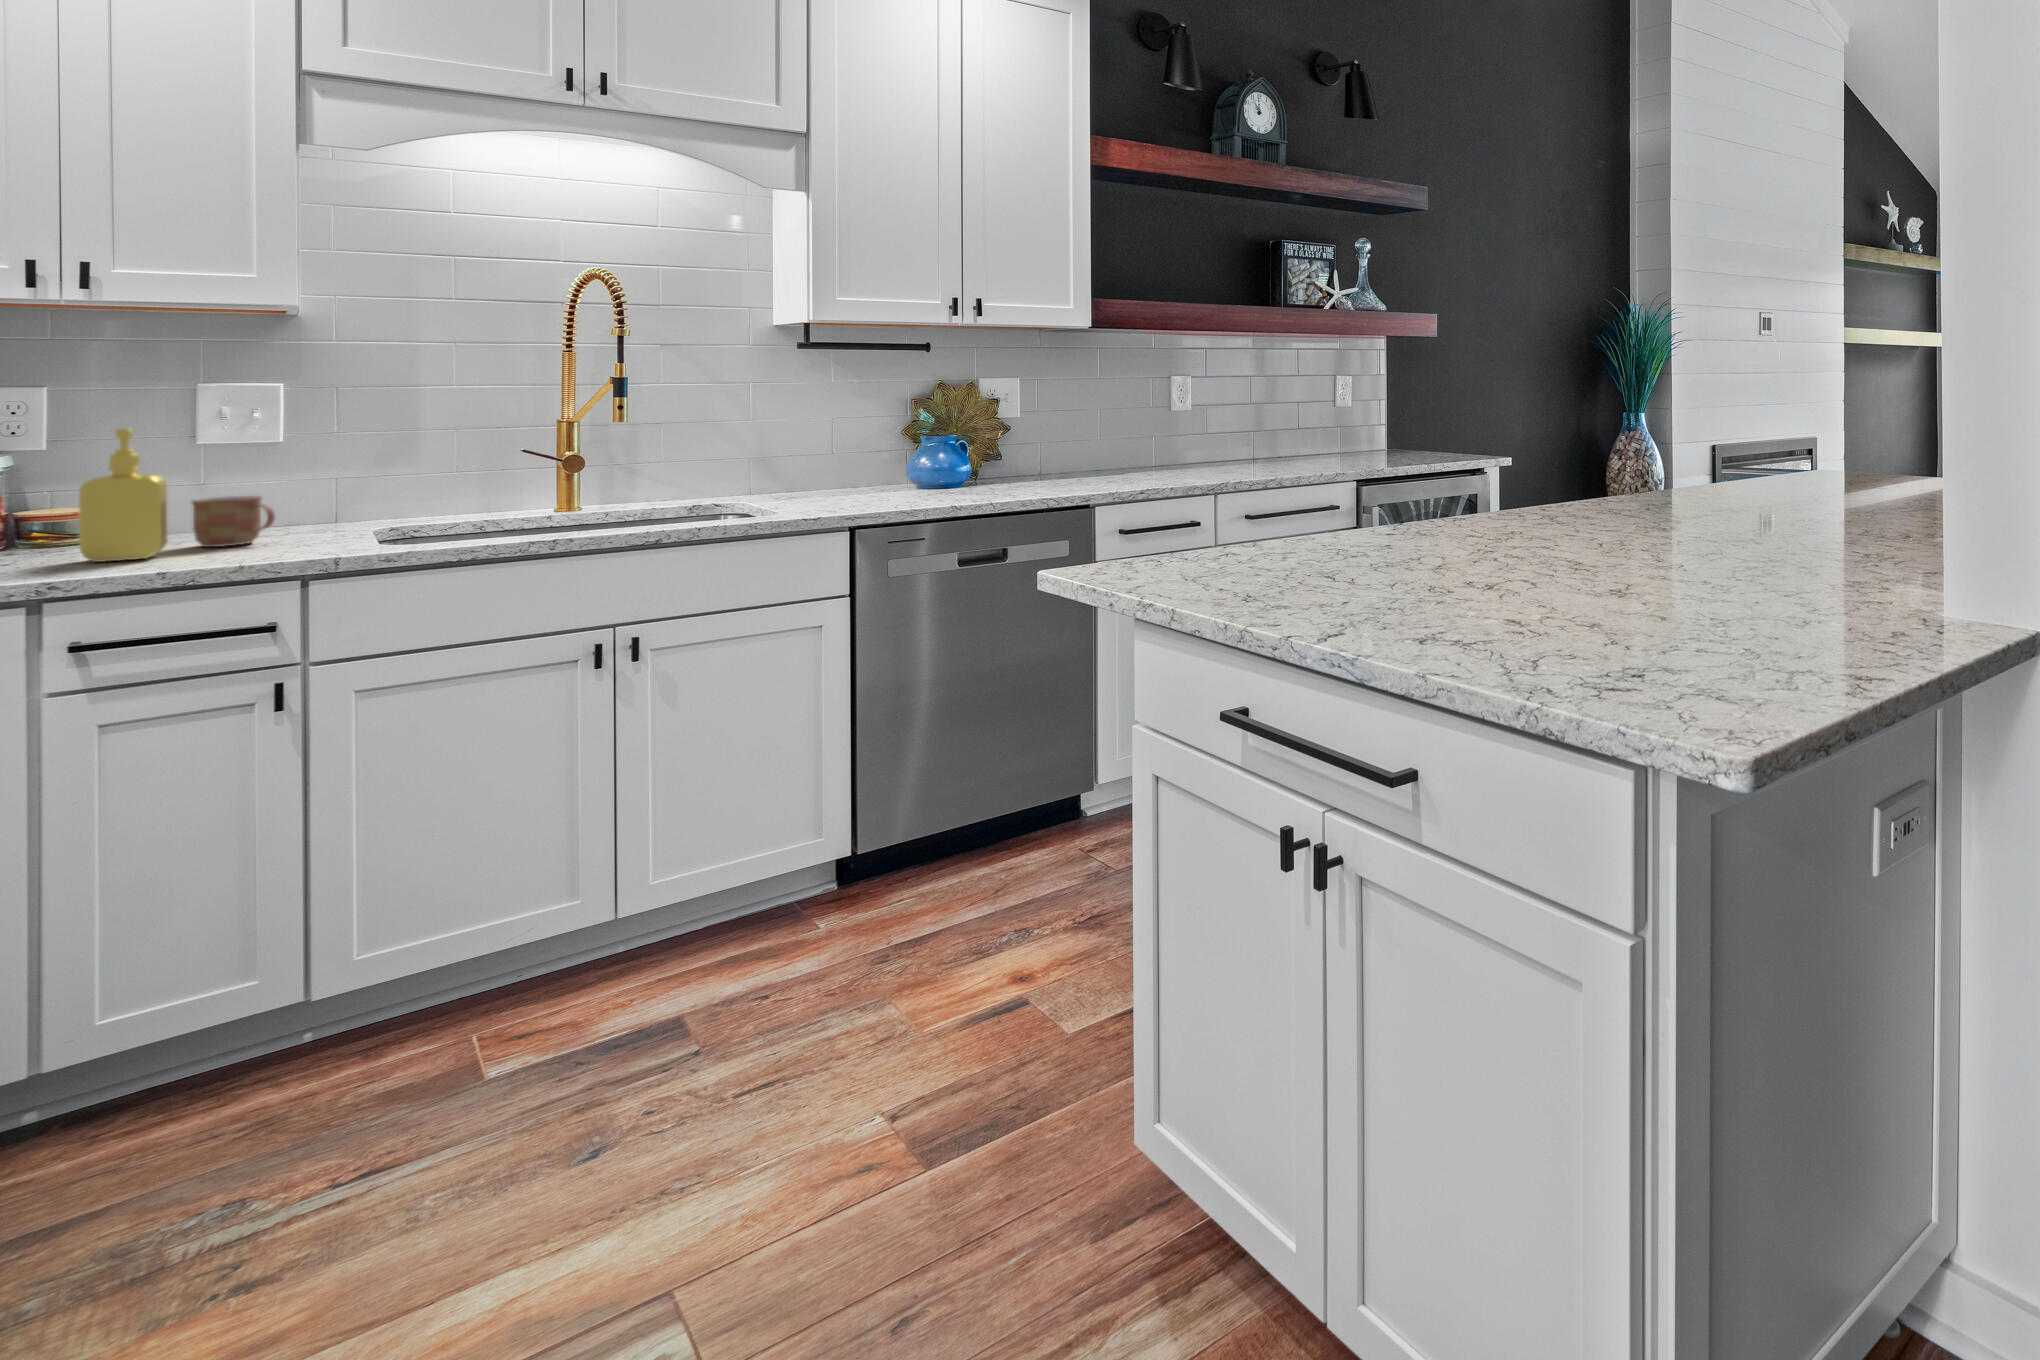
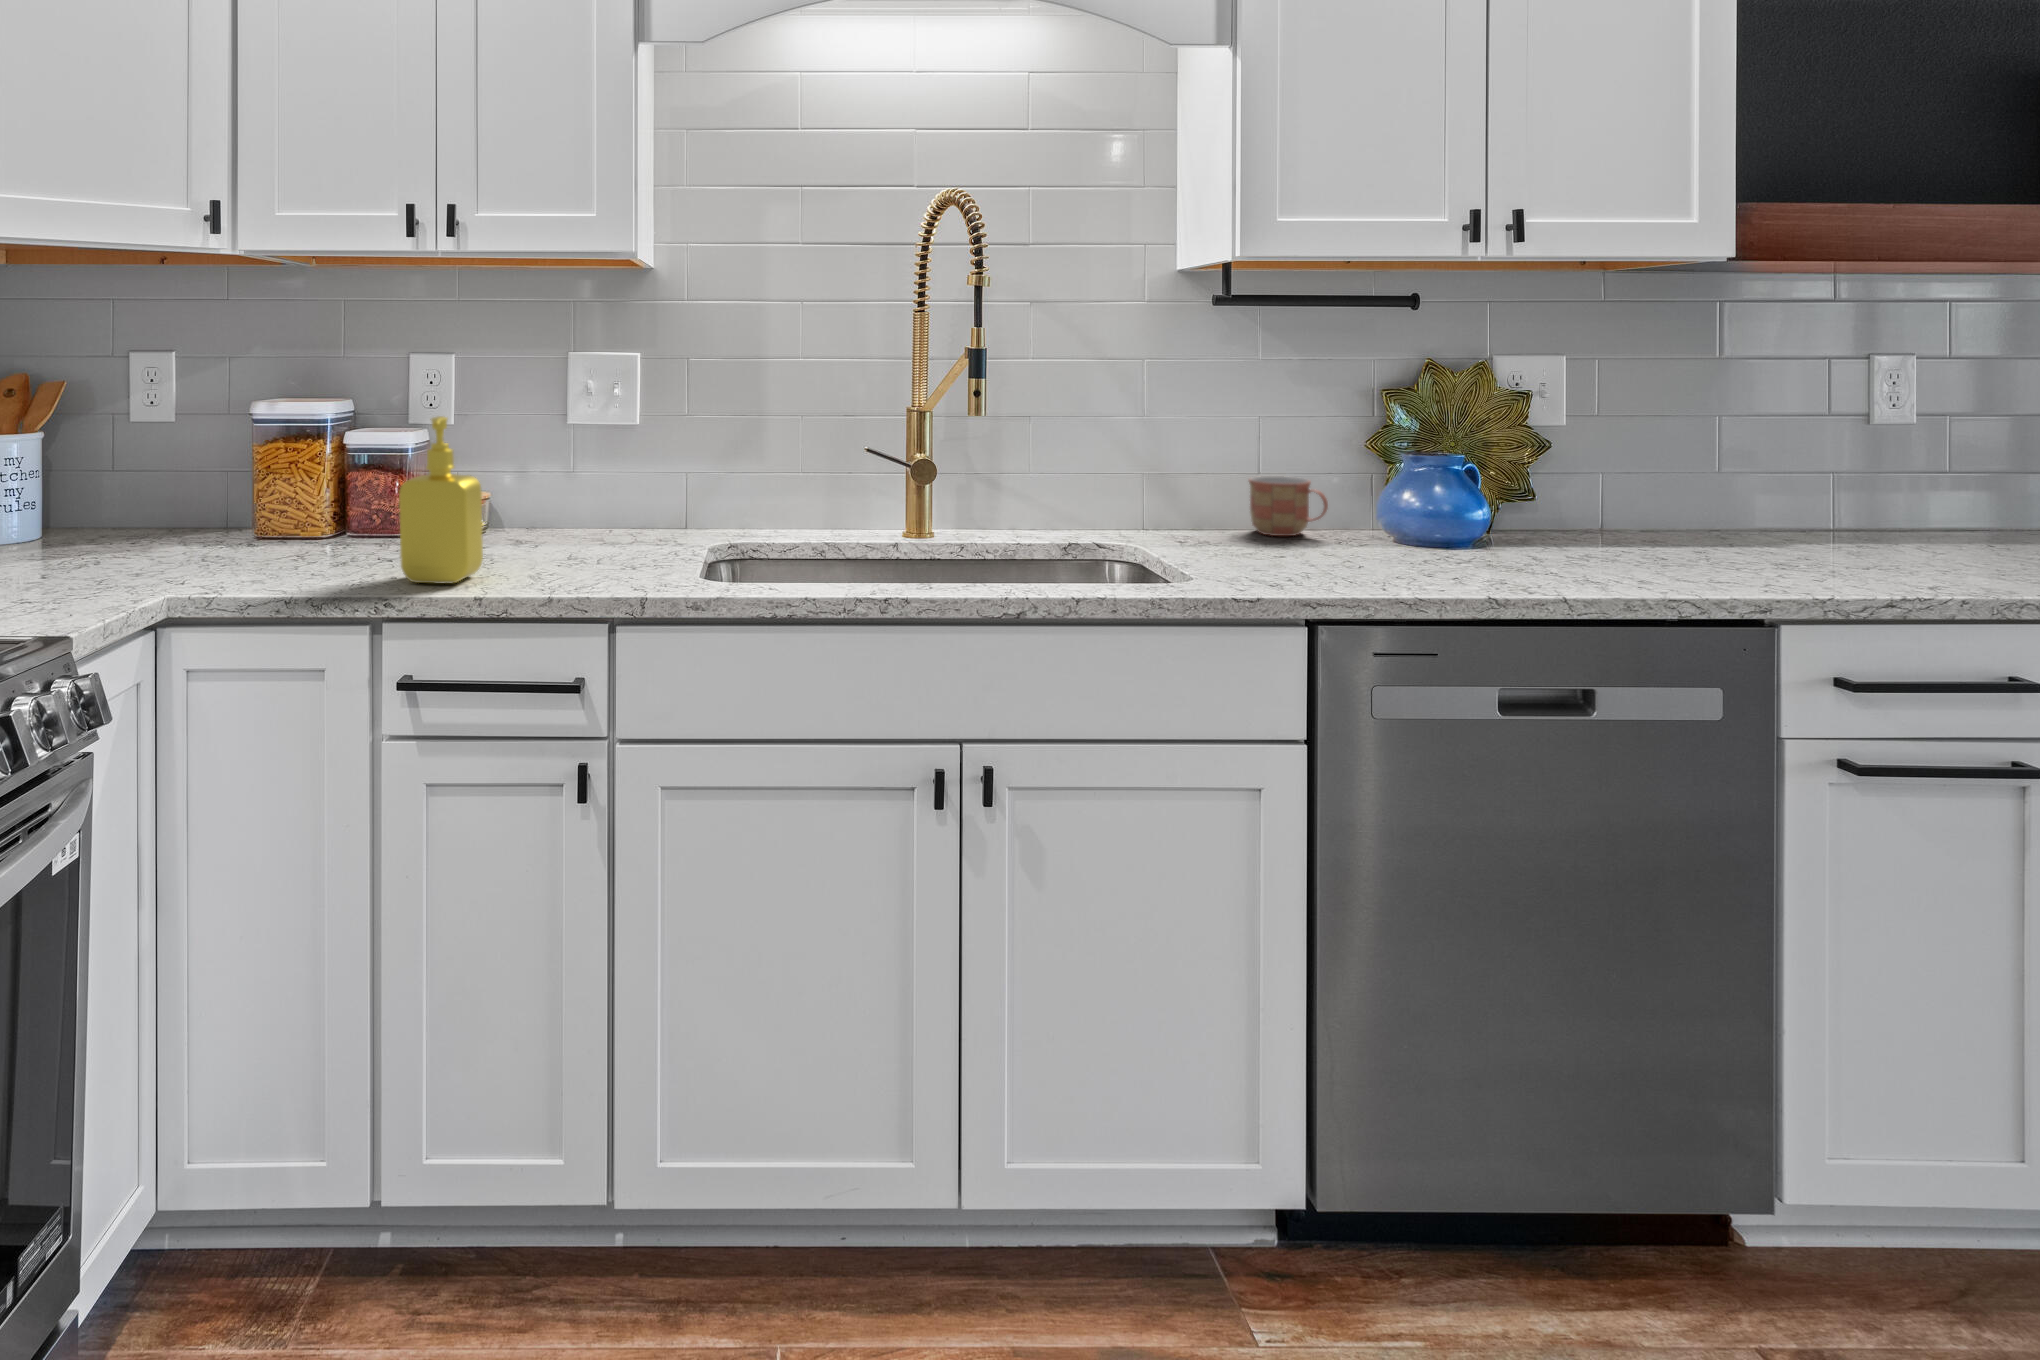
mug: present [192,496,275,547] -> present [1249,476,1328,536]

